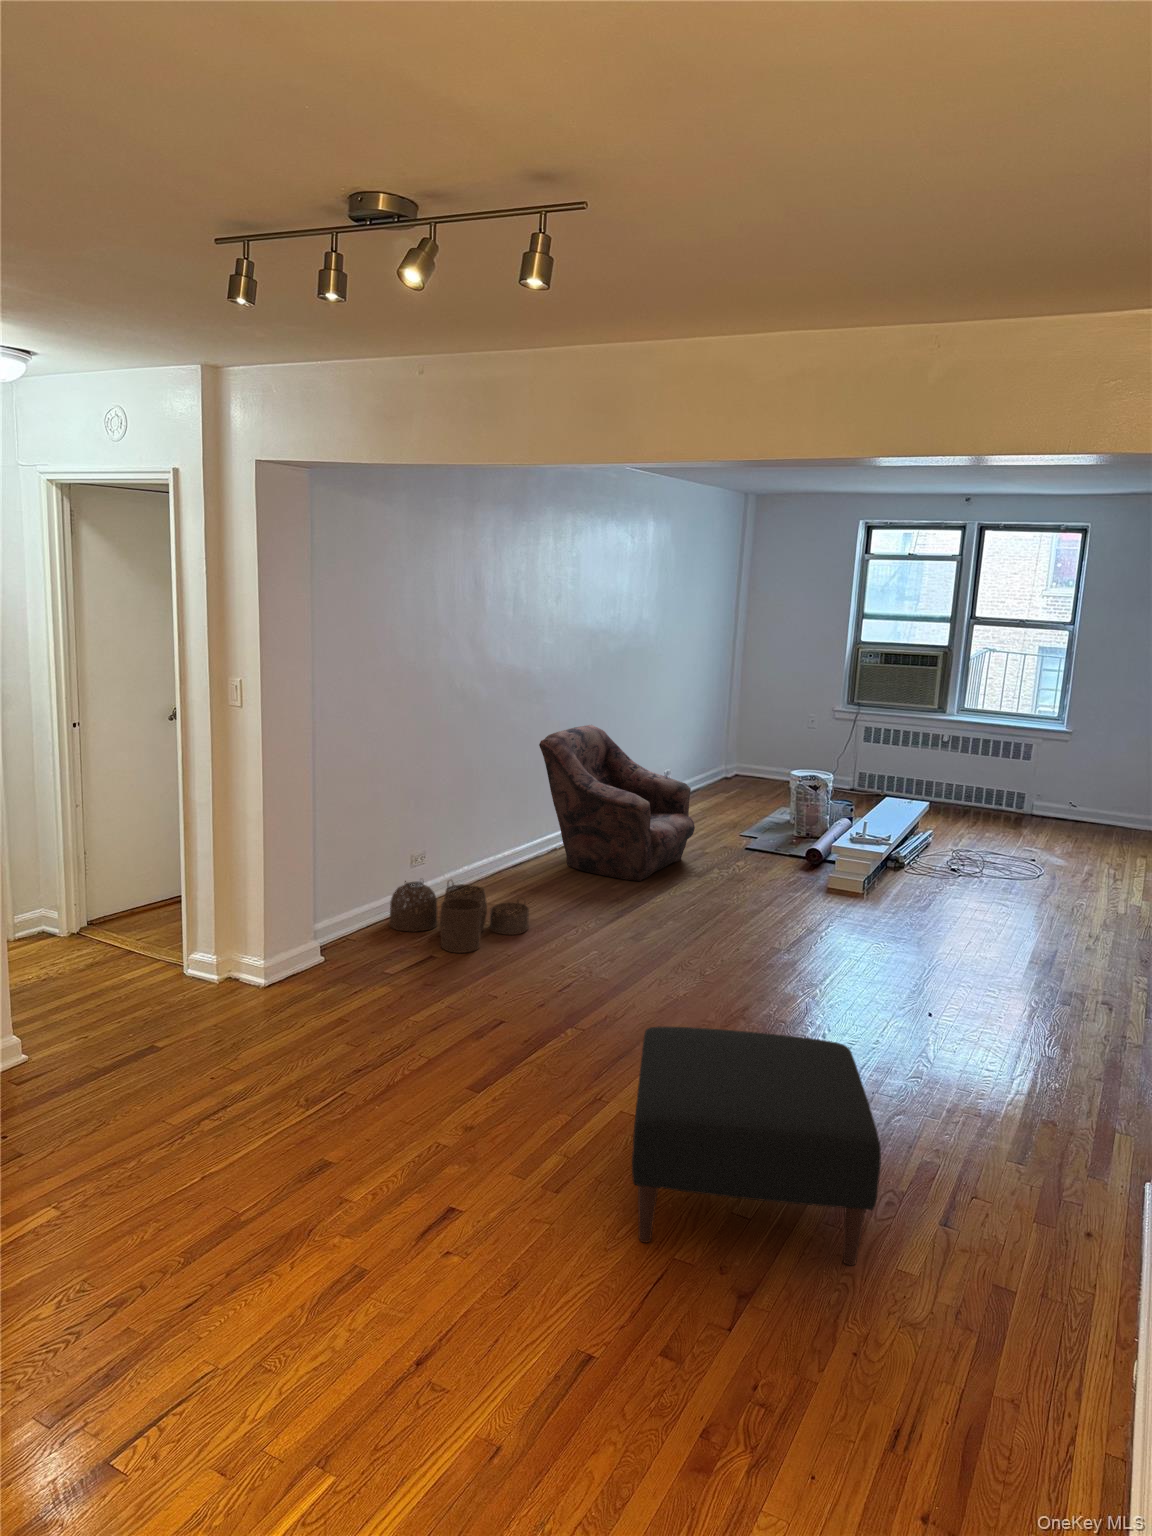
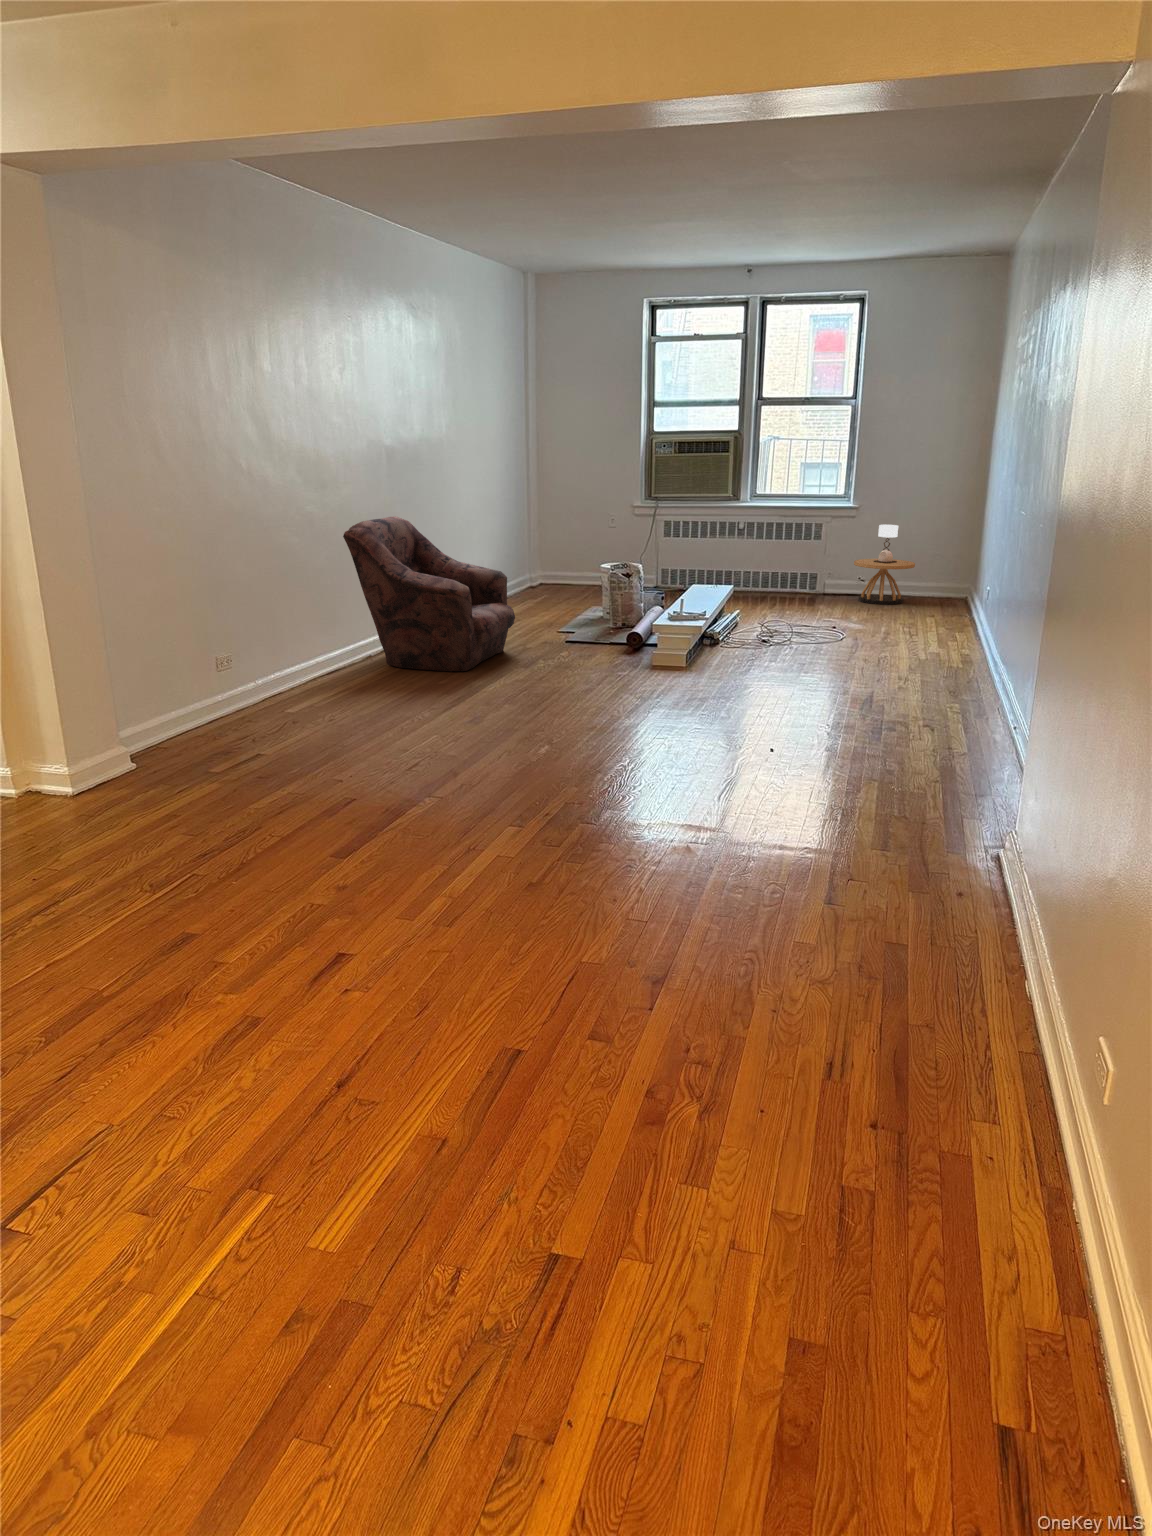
side table: none [1065,751,1135,835] -> present [854,525,915,604]
woven basket: present [389,881,529,953] -> none [203,674,360,746]
ottoman: present [632,1027,881,1265] -> none [519,751,777,954]

